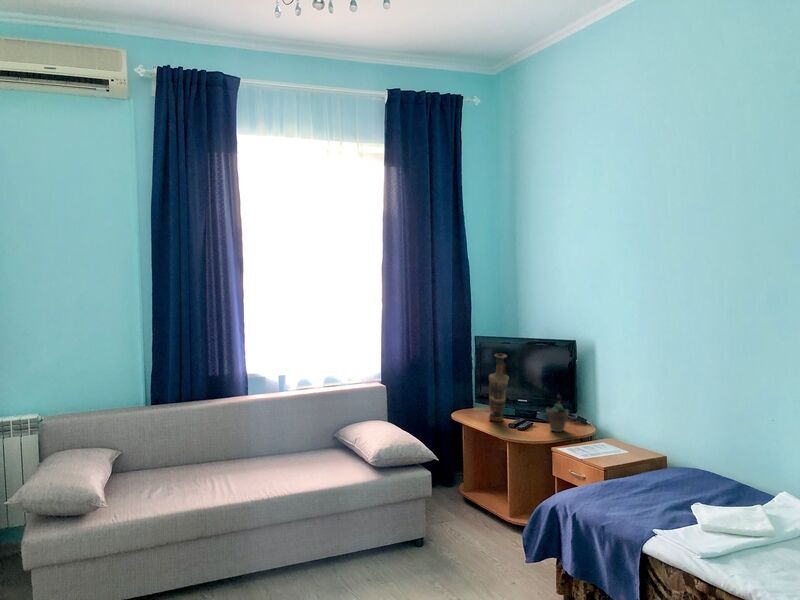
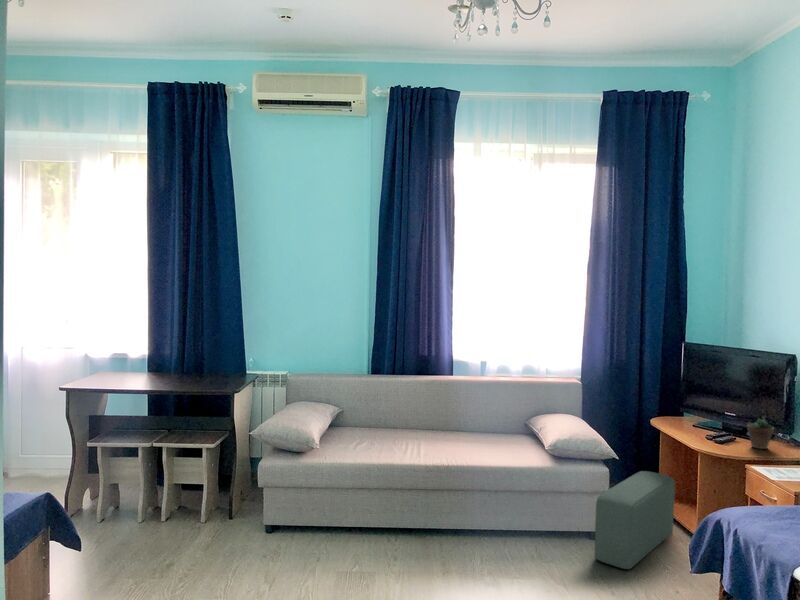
vase: present [489,354,509,421] -> none [686,360,711,430]
pouf: none [428,468,486,572] -> present [595,471,675,569]

